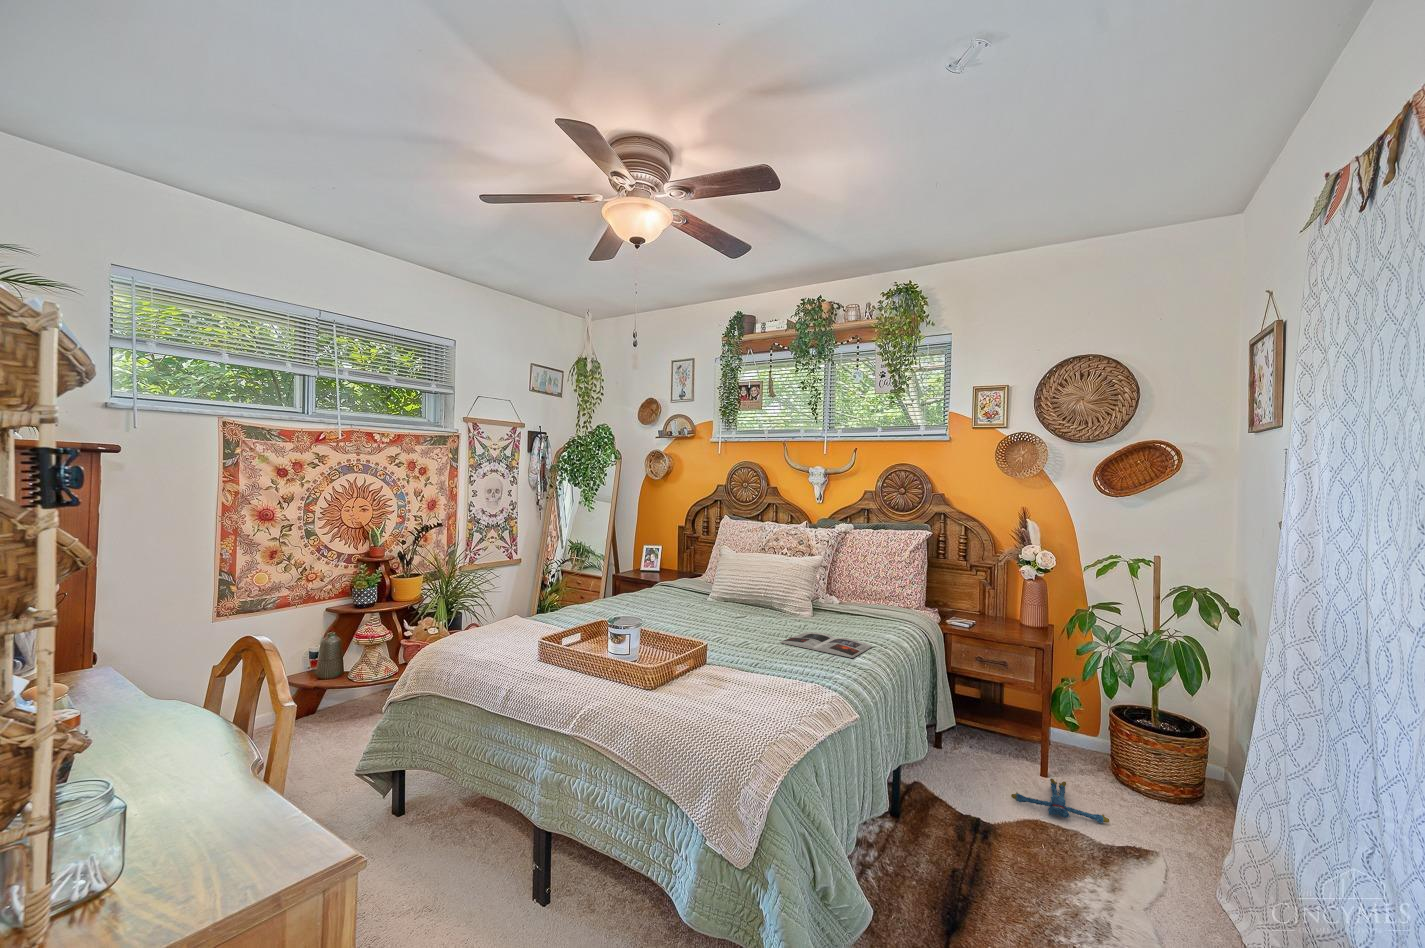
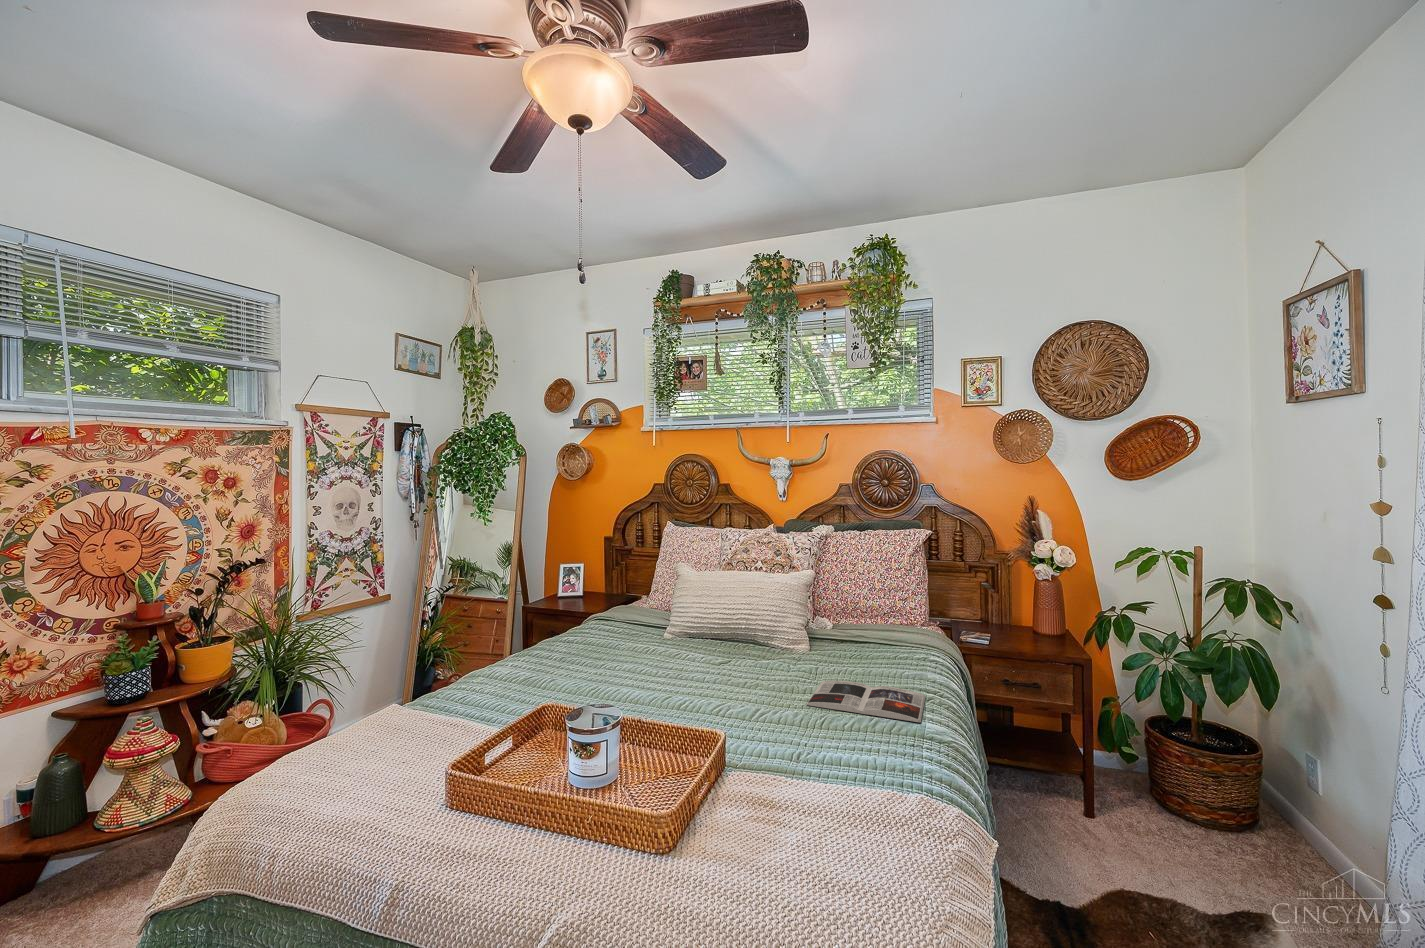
plush toy: present [1011,778,1109,823] -> none [1079,822,1202,882]

